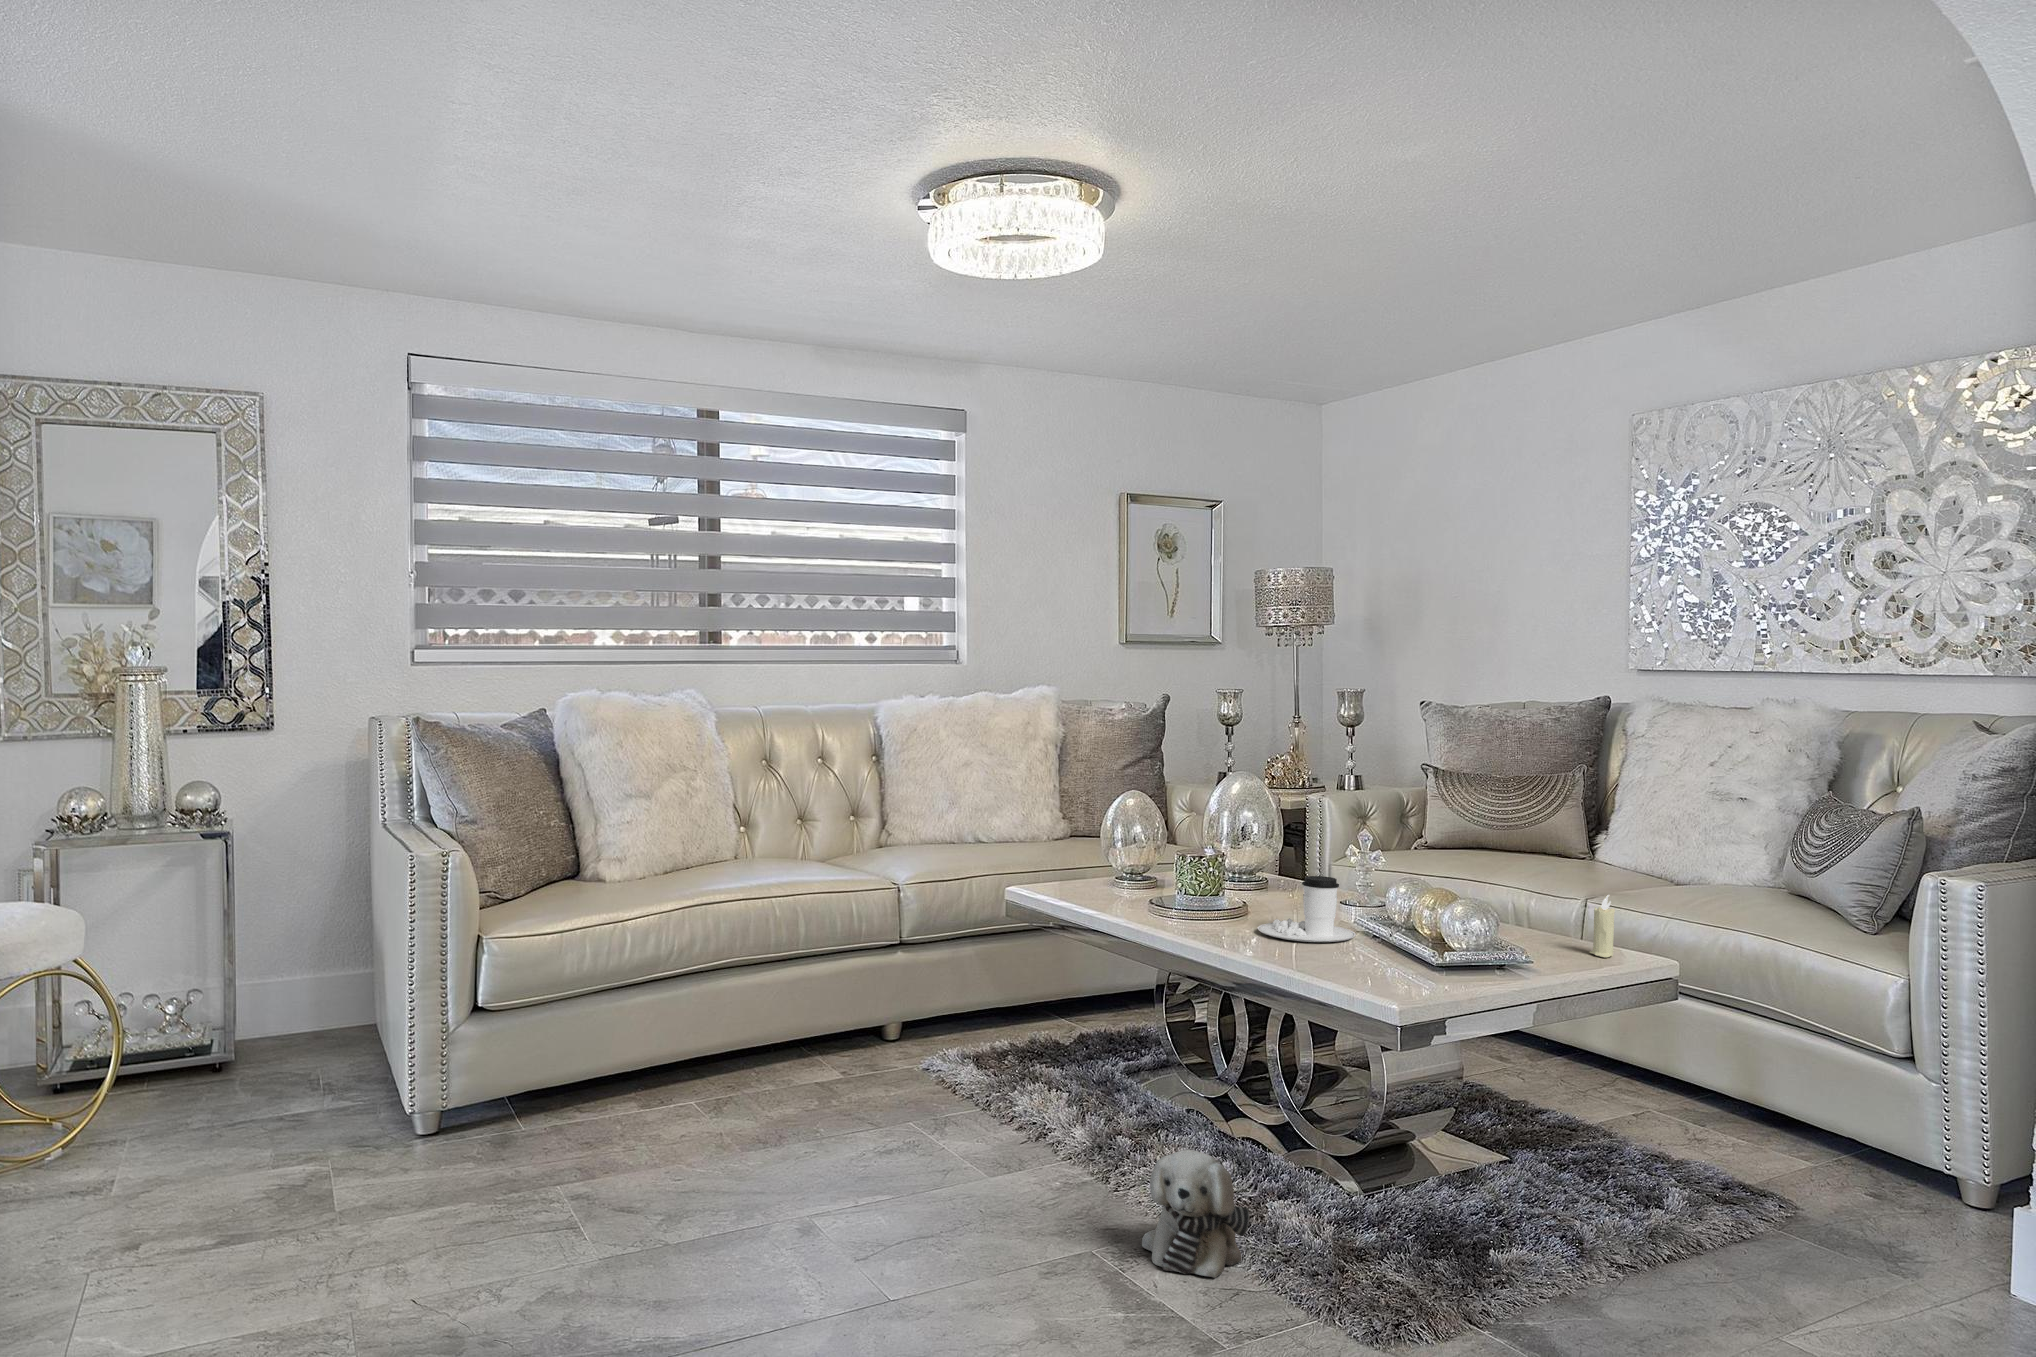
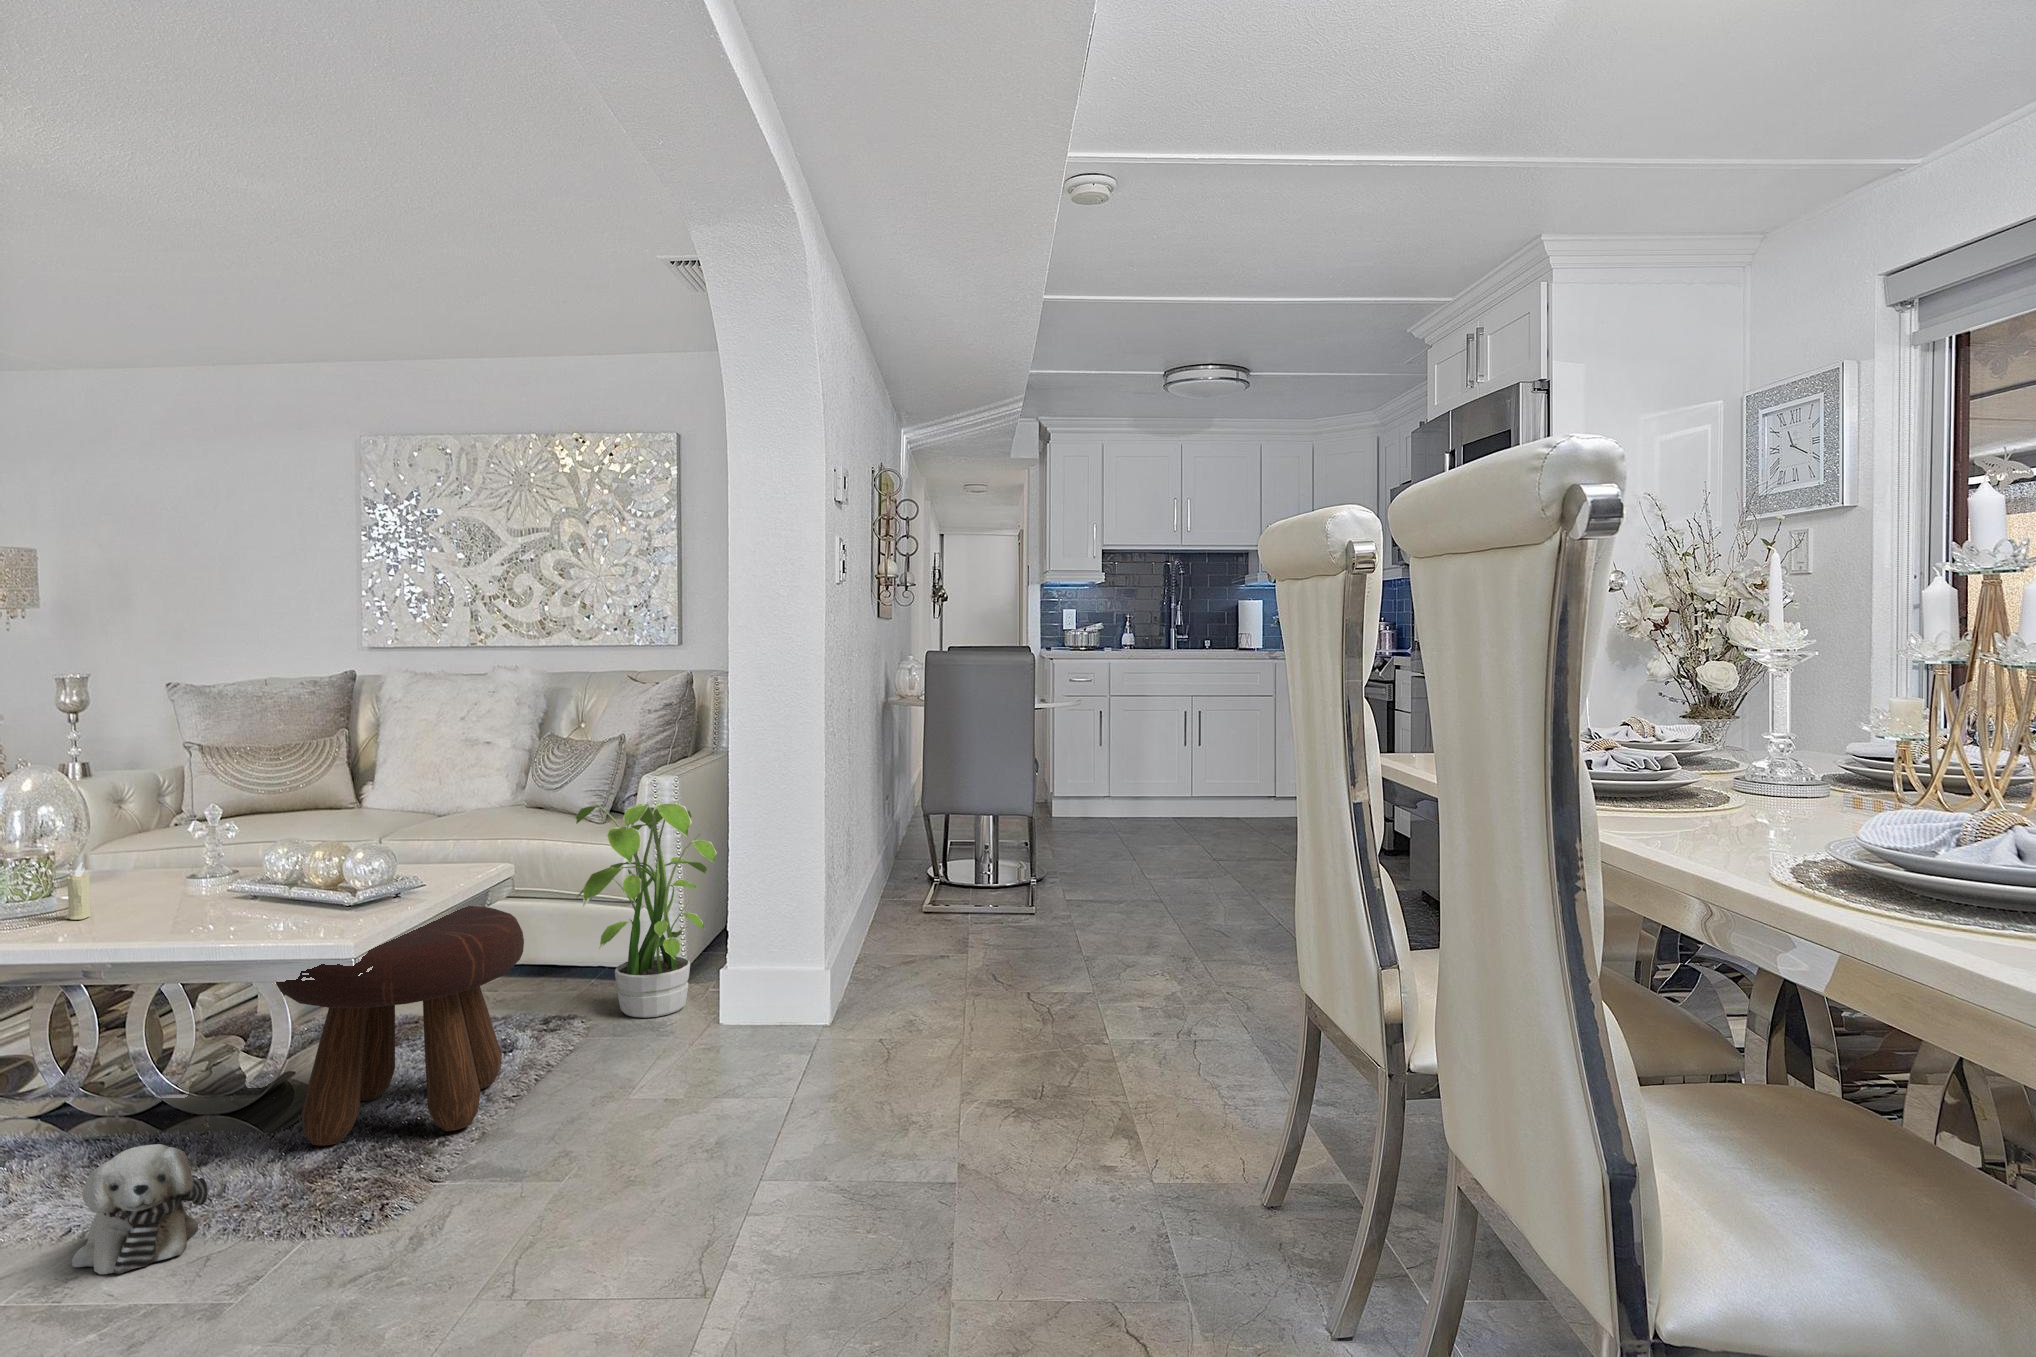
coffee cup: present [1258,876,1356,942] -> none [116,858,231,927]
potted plant: none [1779,893,2012,1244] -> present [575,794,717,1018]
candle: present [1590,895,1615,957] -> present [65,862,91,920]
footstool: none [1364,976,1648,1275] -> present [276,906,524,1146]

